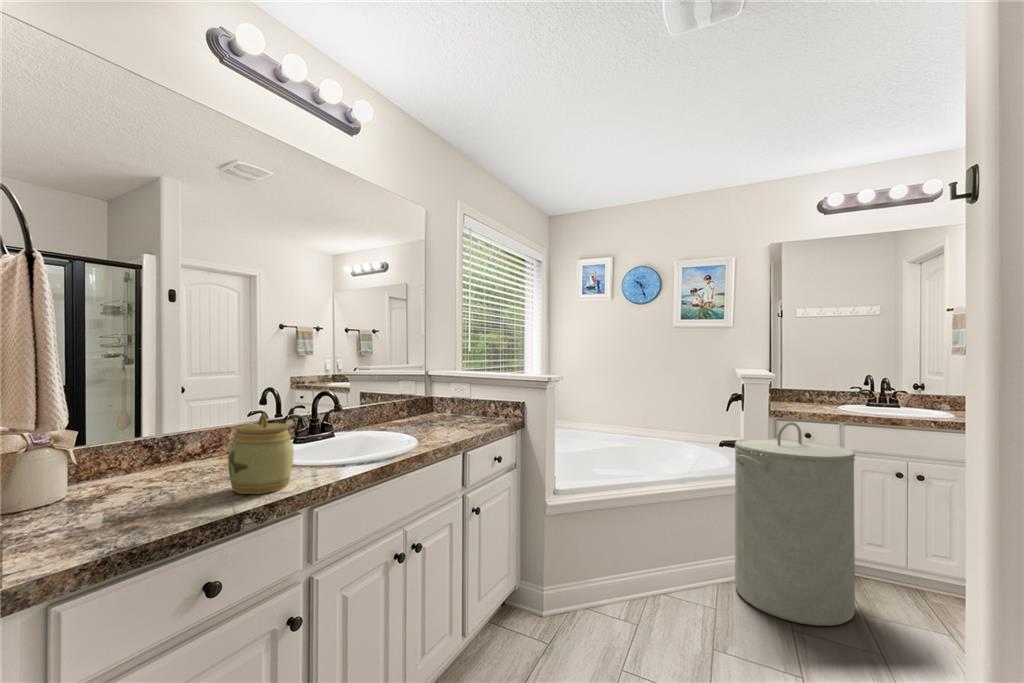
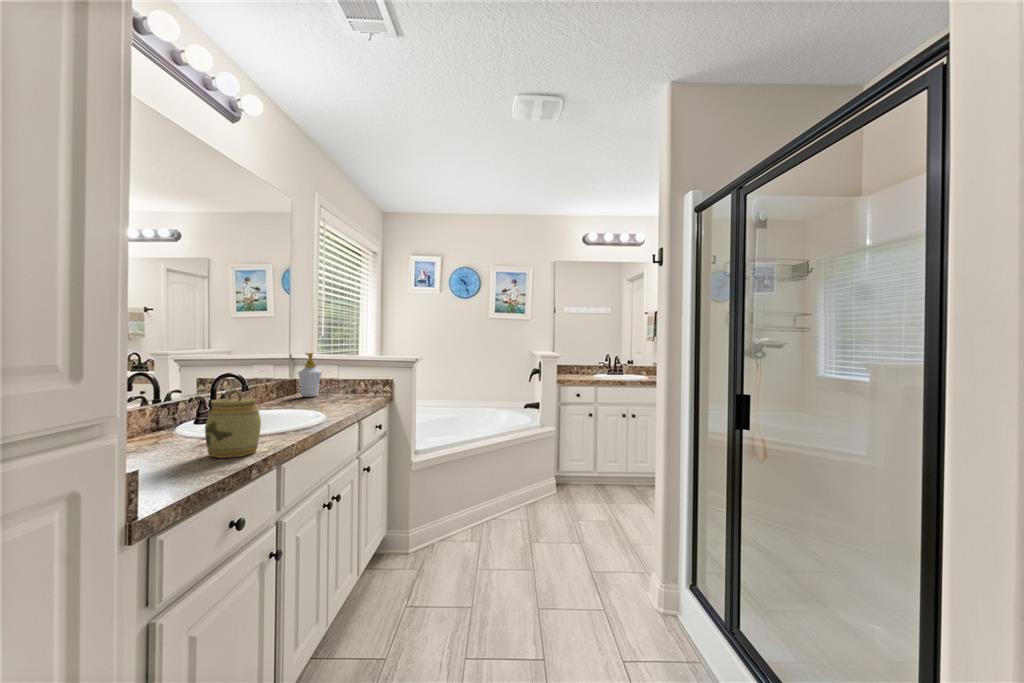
soap bottle: none [429,370,454,419] -> present [298,353,322,397]
laundry hamper: present [735,422,855,626] -> none [539,387,613,521]

